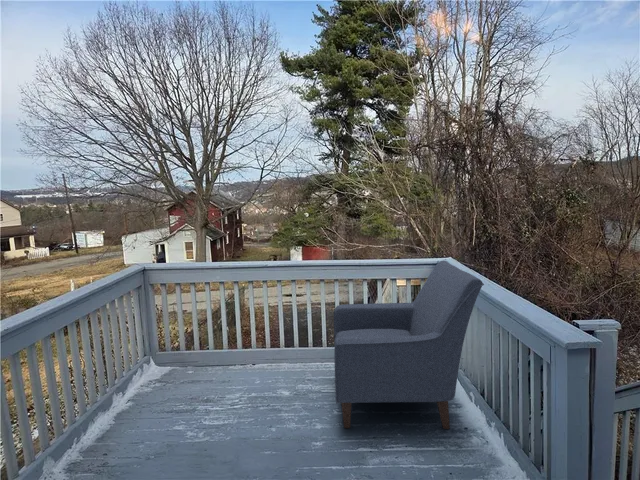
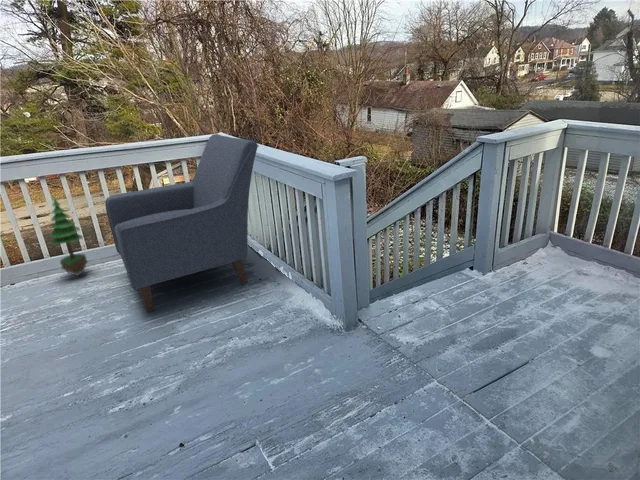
potted tree: none [287,298,313,368] -> present [50,199,88,275]

